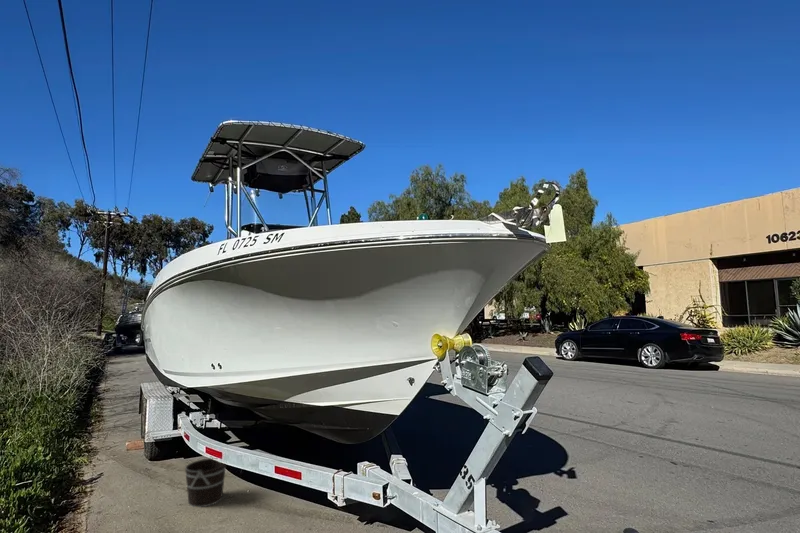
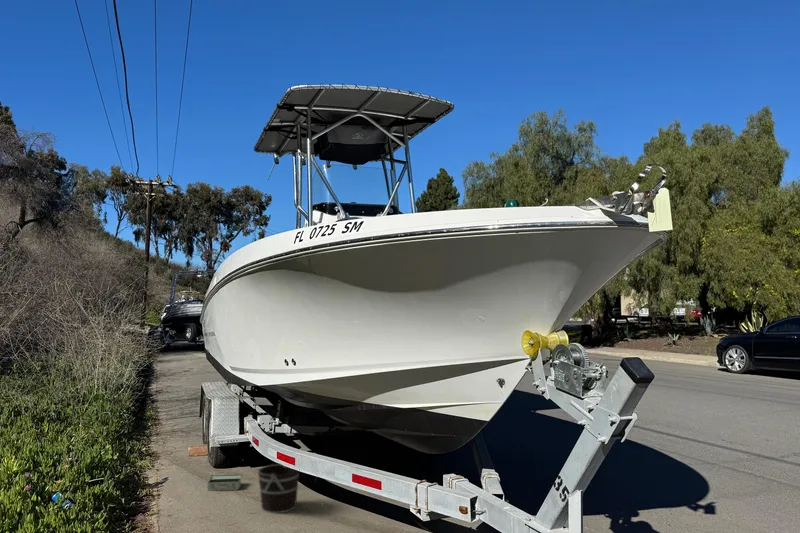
toolbox: none [137,469,173,488] -> present [208,475,242,491]

